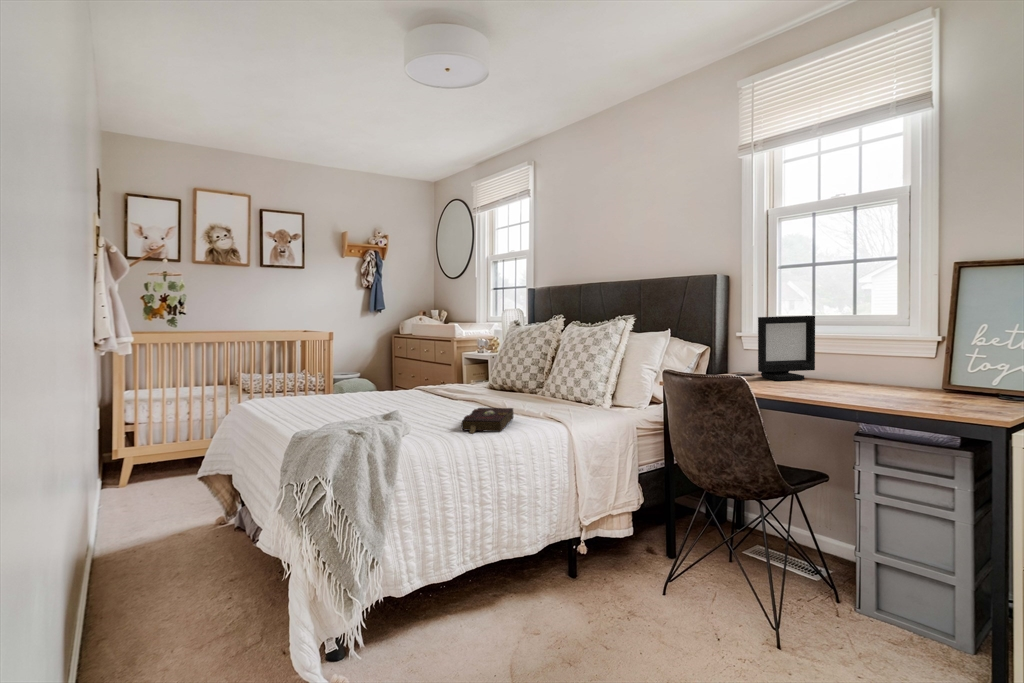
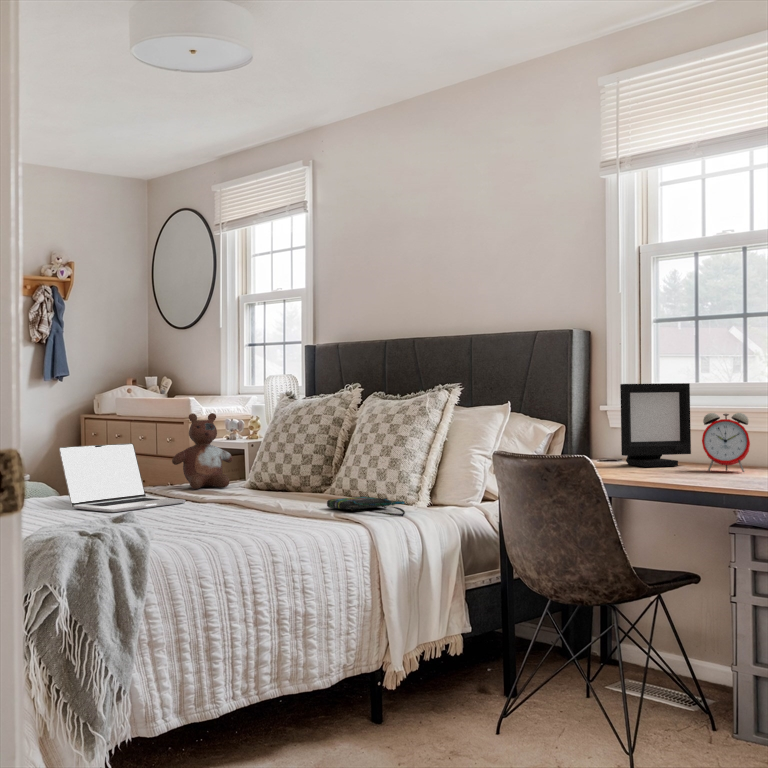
stuffed bear: none [440,336,480,387] -> present [172,413,233,489]
alarm clock: none [827,340,870,388] -> present [702,413,750,472]
laptop: none [361,359,443,409] -> present [59,443,185,512]
tote bag: none [536,399,591,418] -> present [327,497,405,516]
book: present [461,408,513,434] -> none [229,503,299,533]

